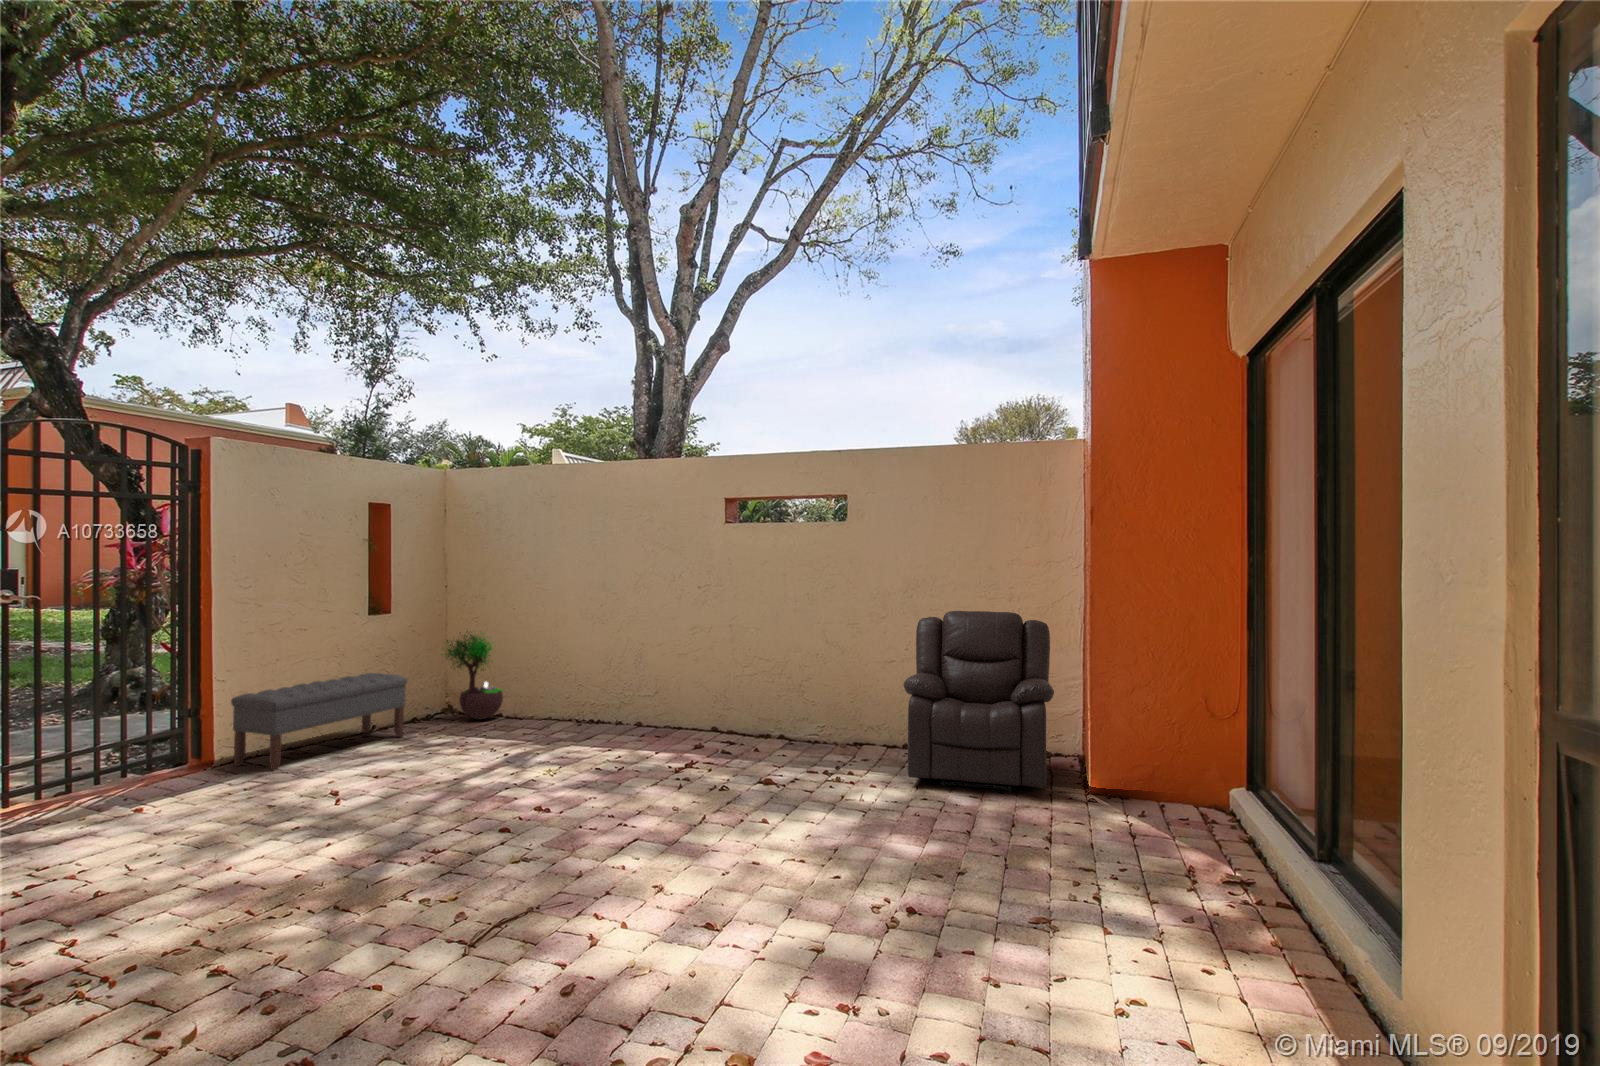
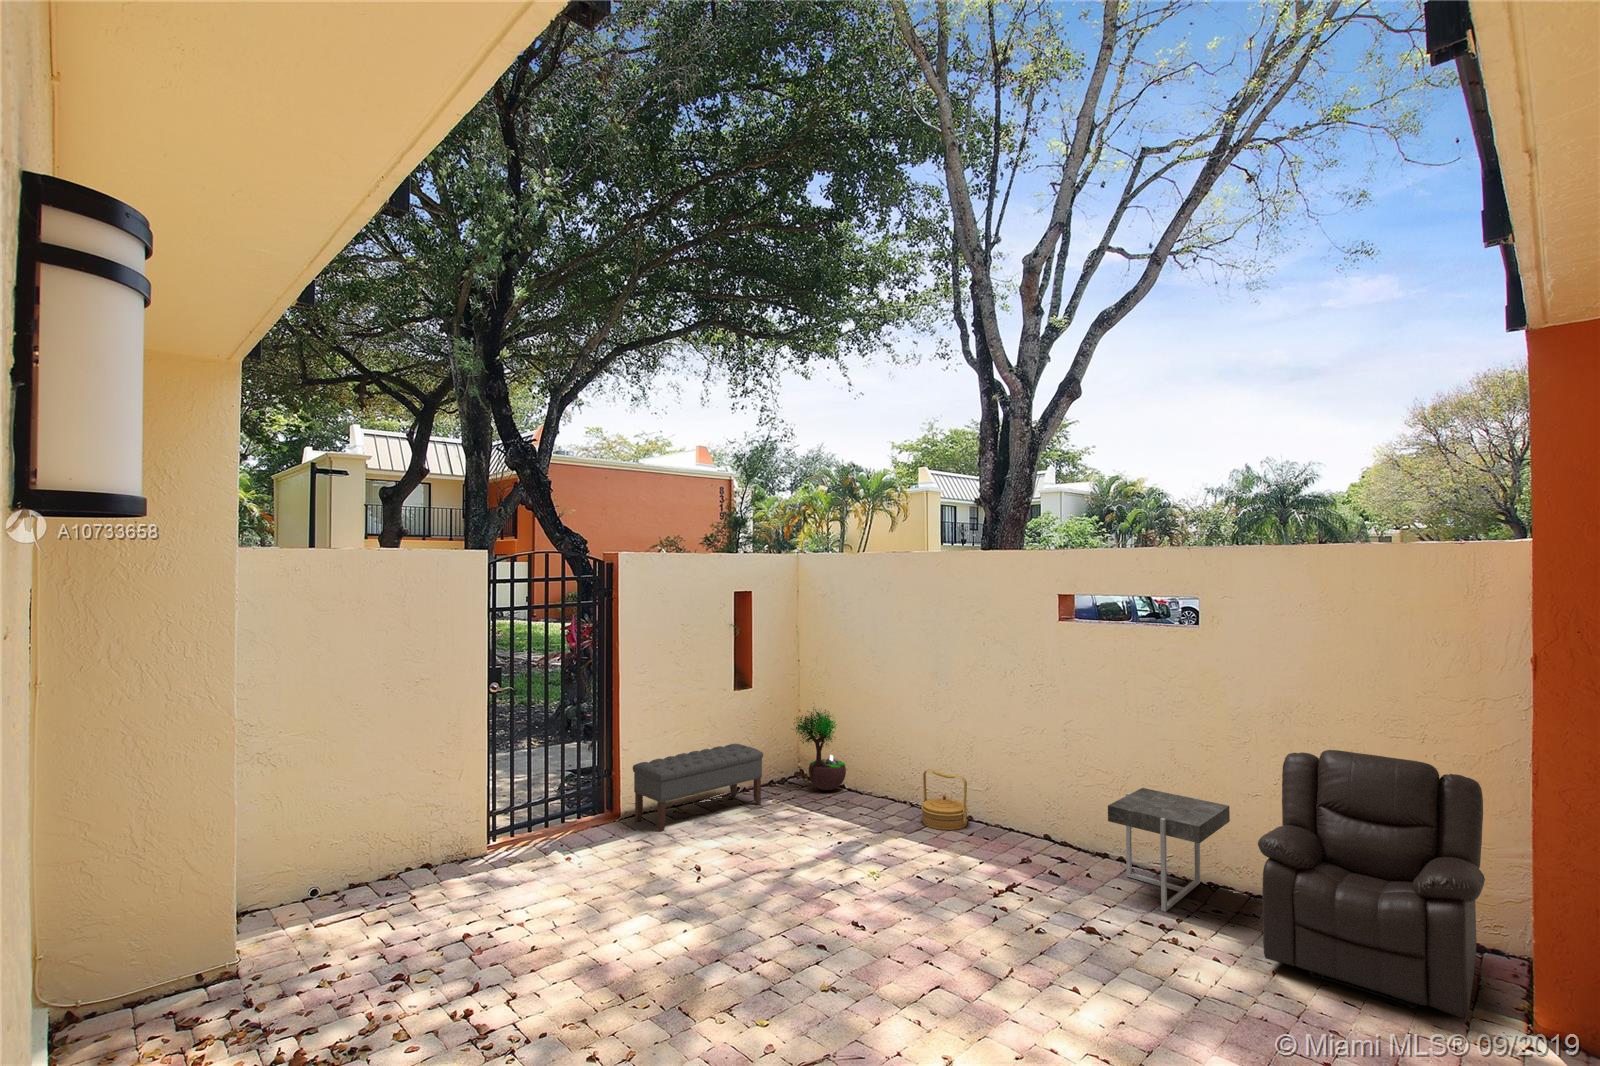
side table: none [778,668,874,764] -> present [1108,788,1230,912]
woven basket: none [591,680,639,736] -> present [921,769,968,830]

